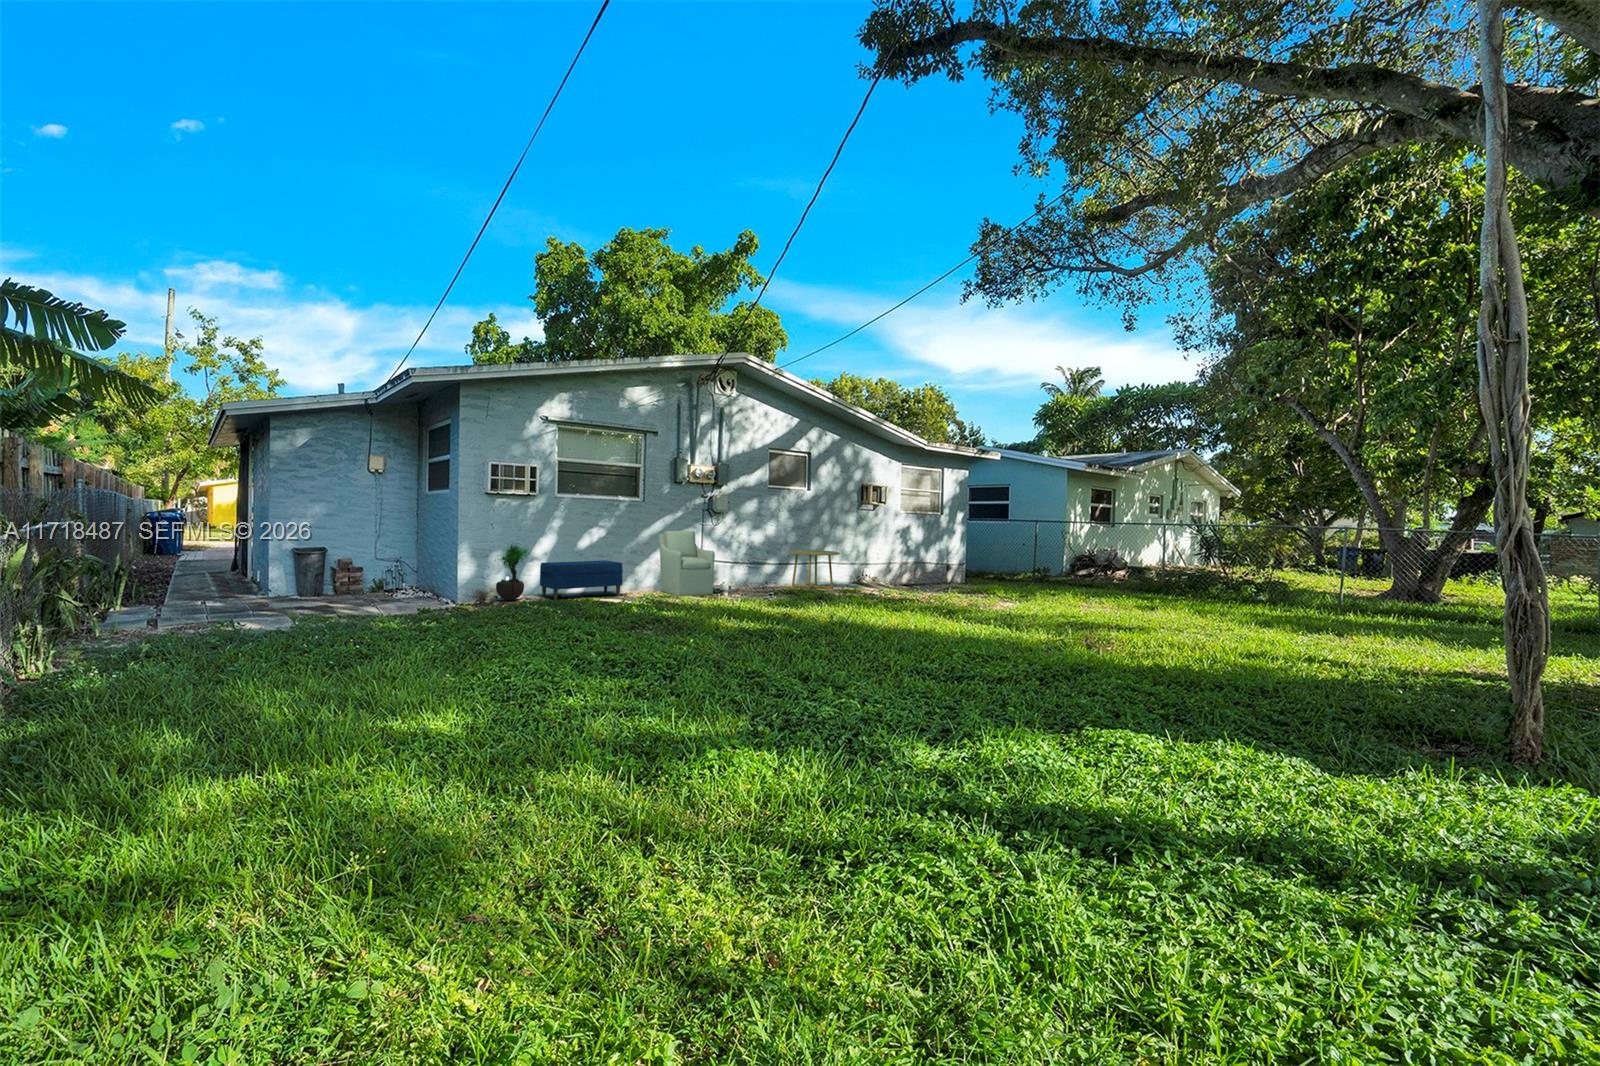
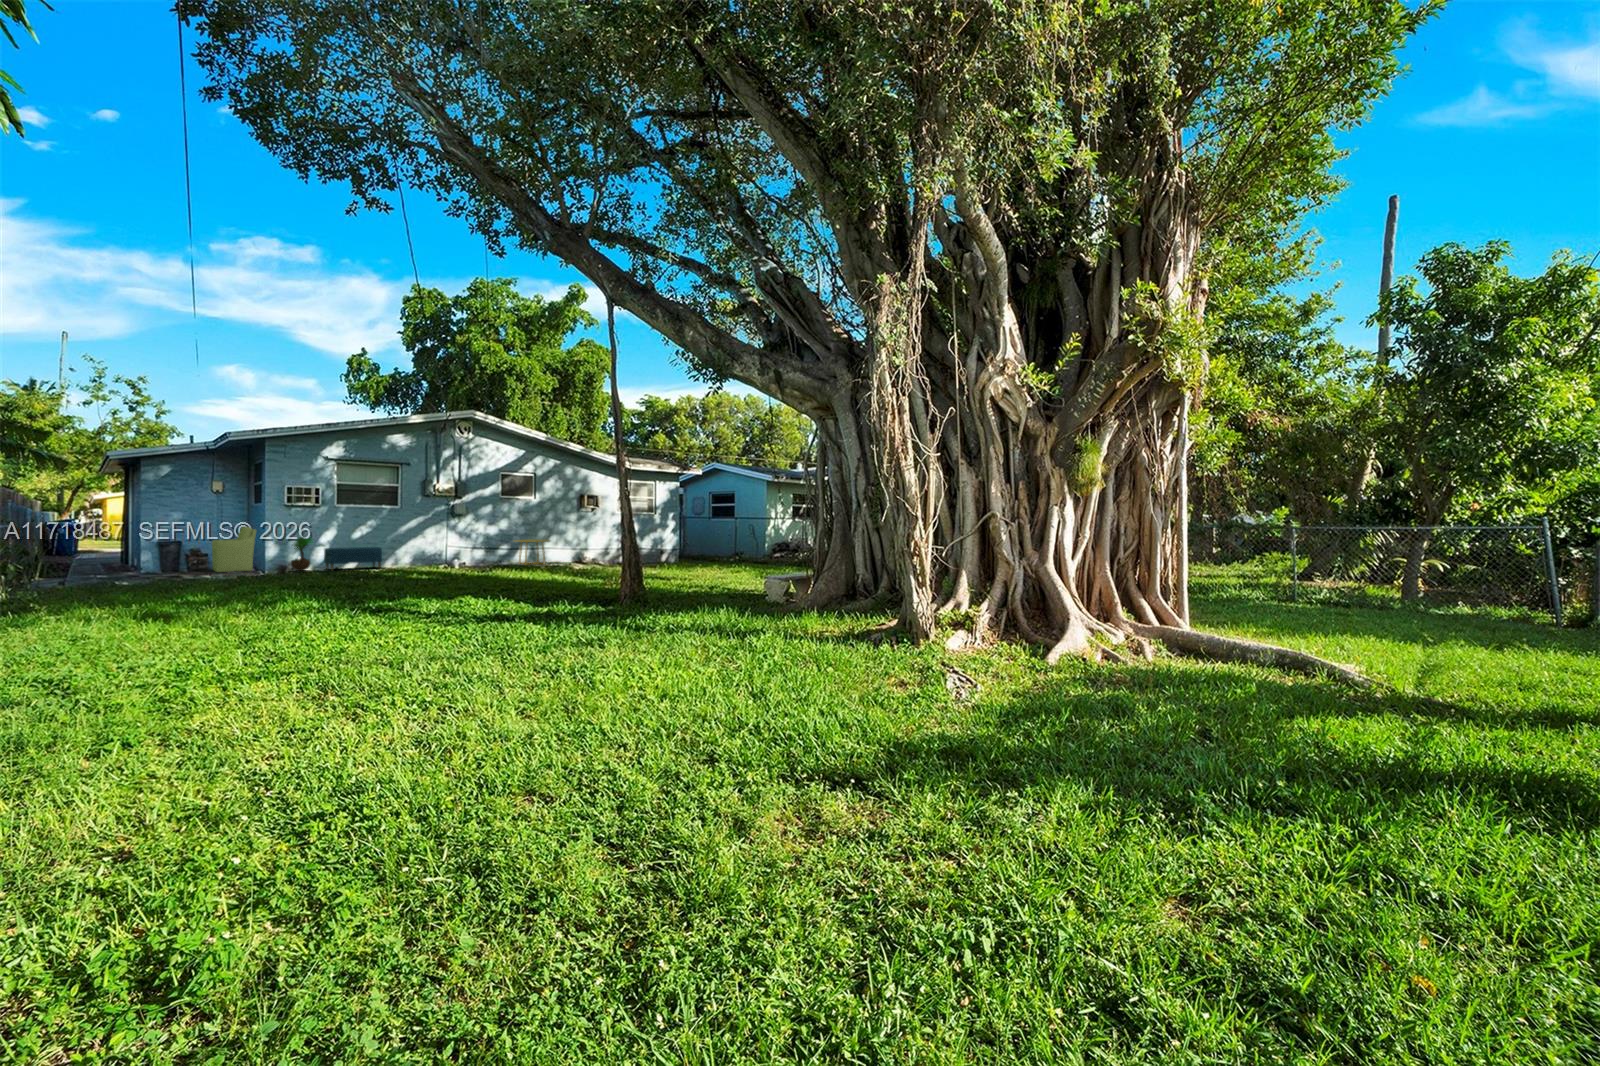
chair: present [659,531,715,596] -> present [212,527,256,572]

